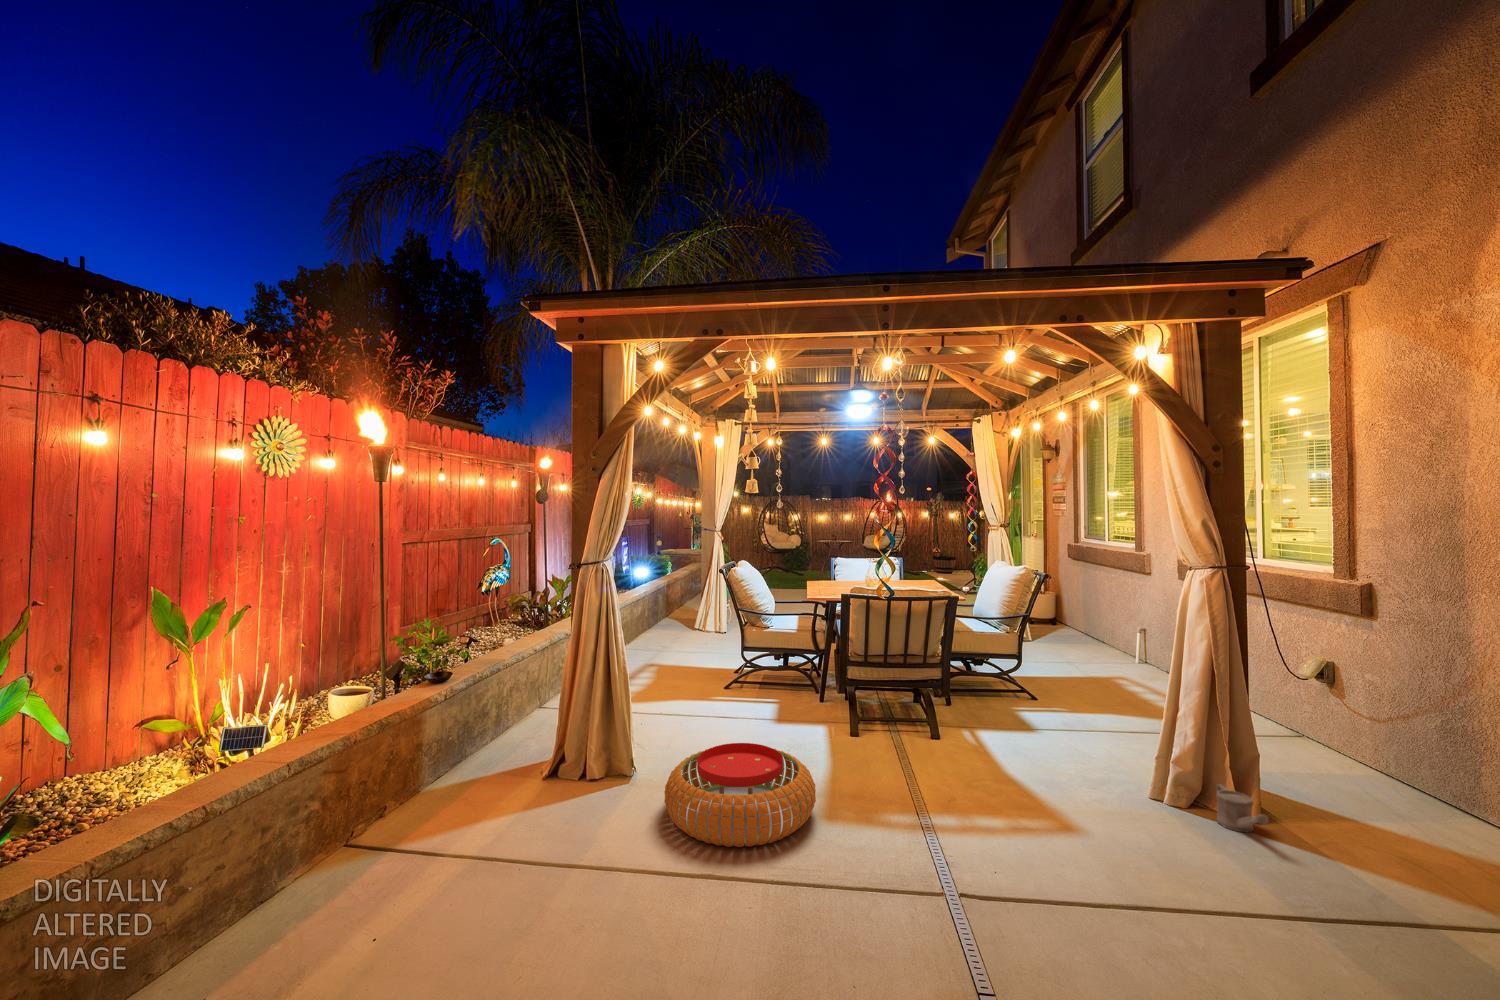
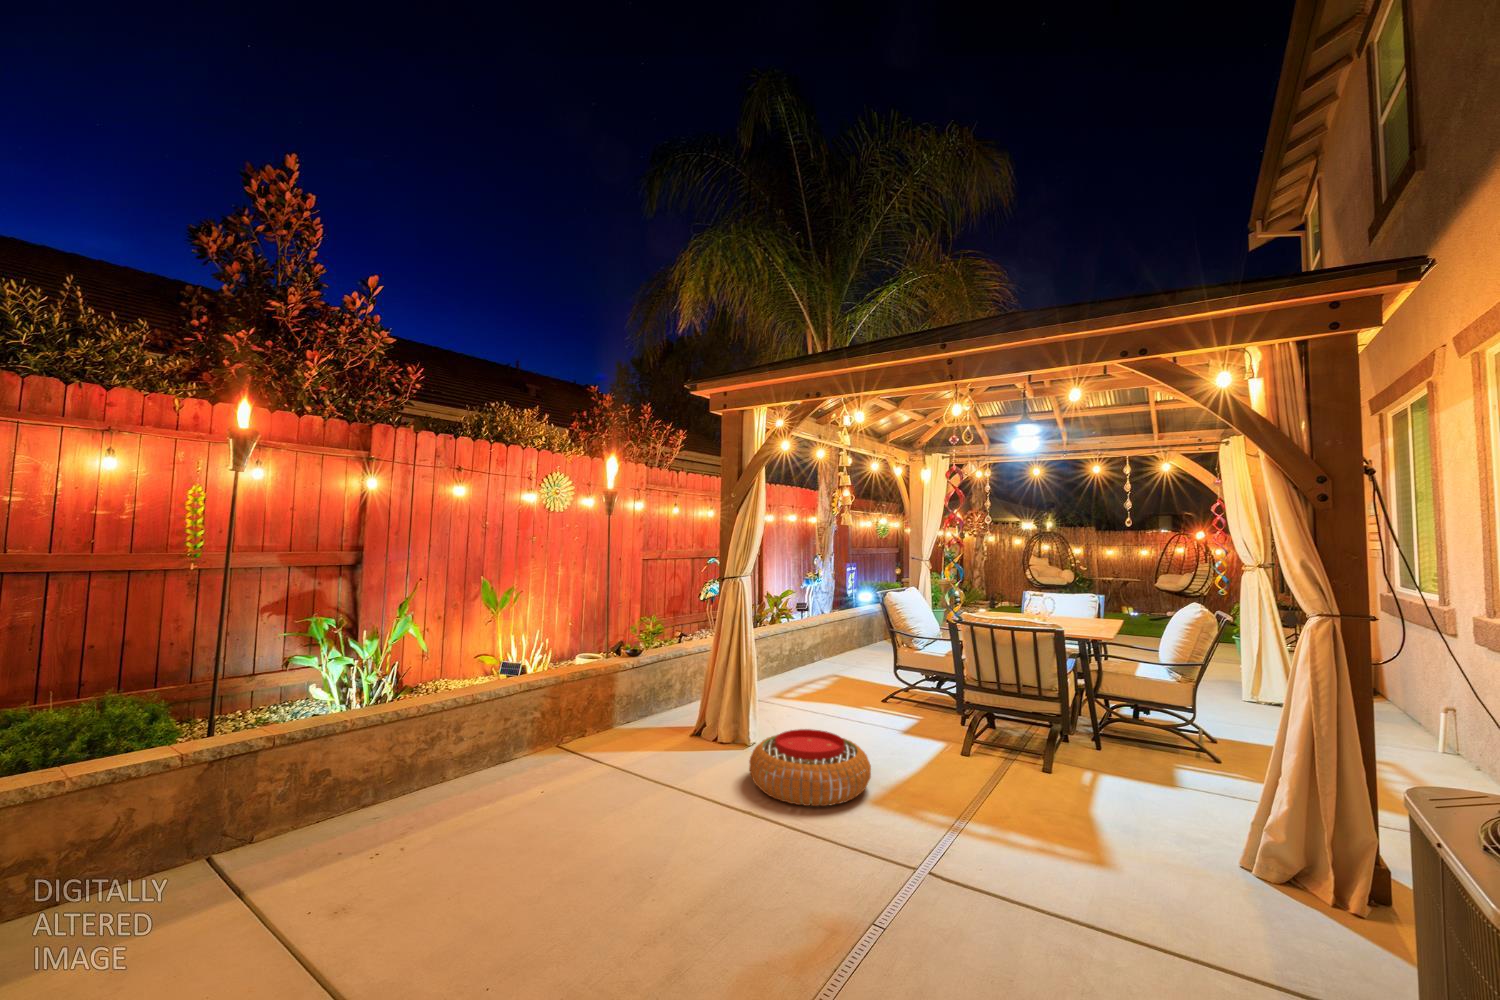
watering can: present [1216,784,1268,832] -> none [1296,860,1343,916]

